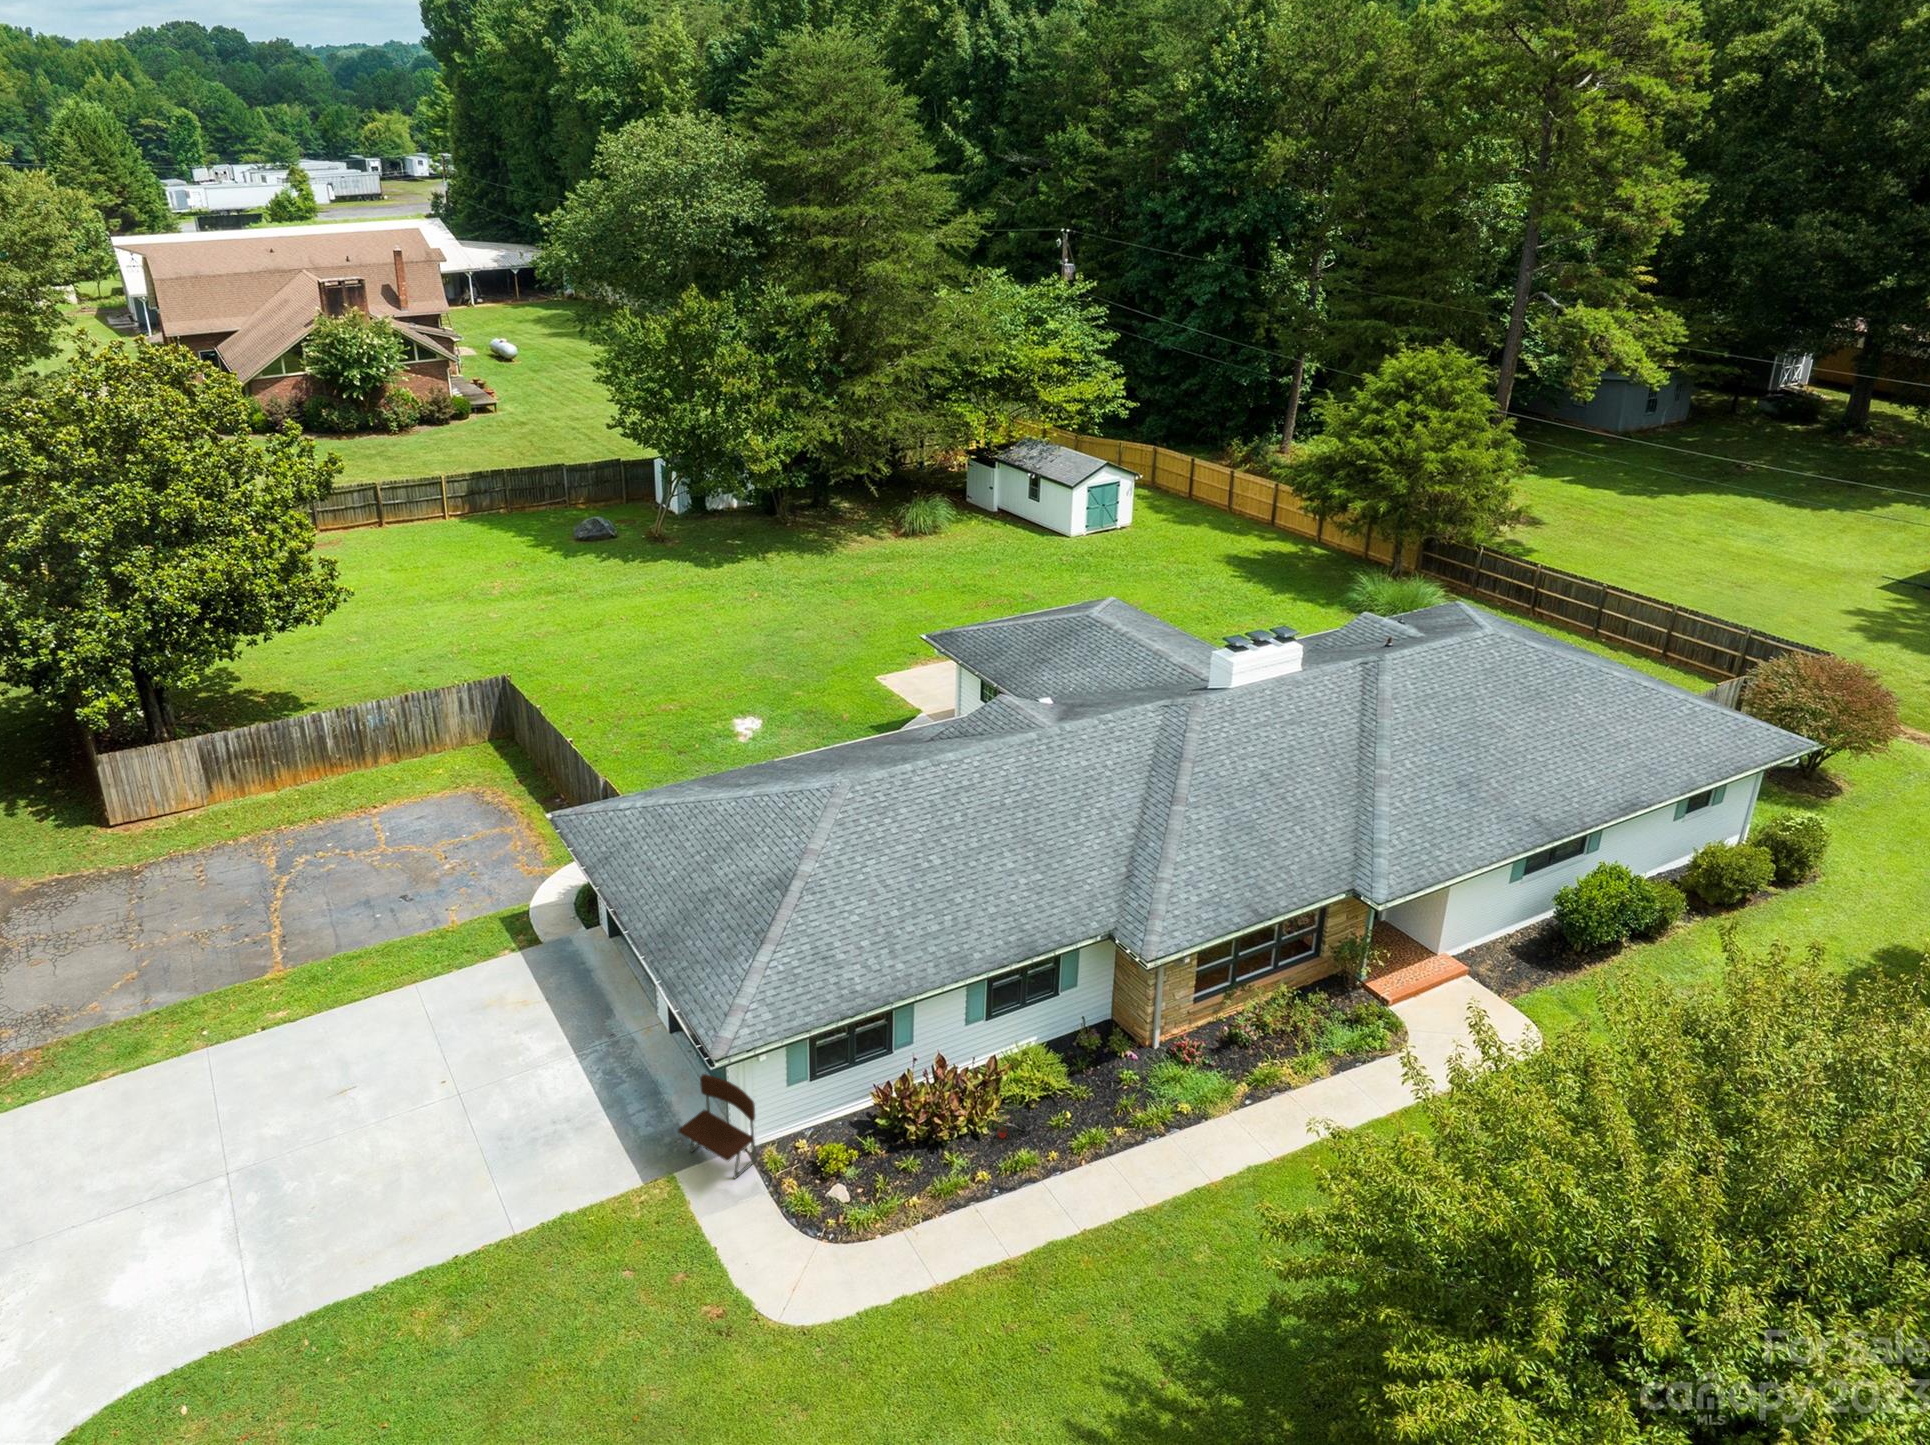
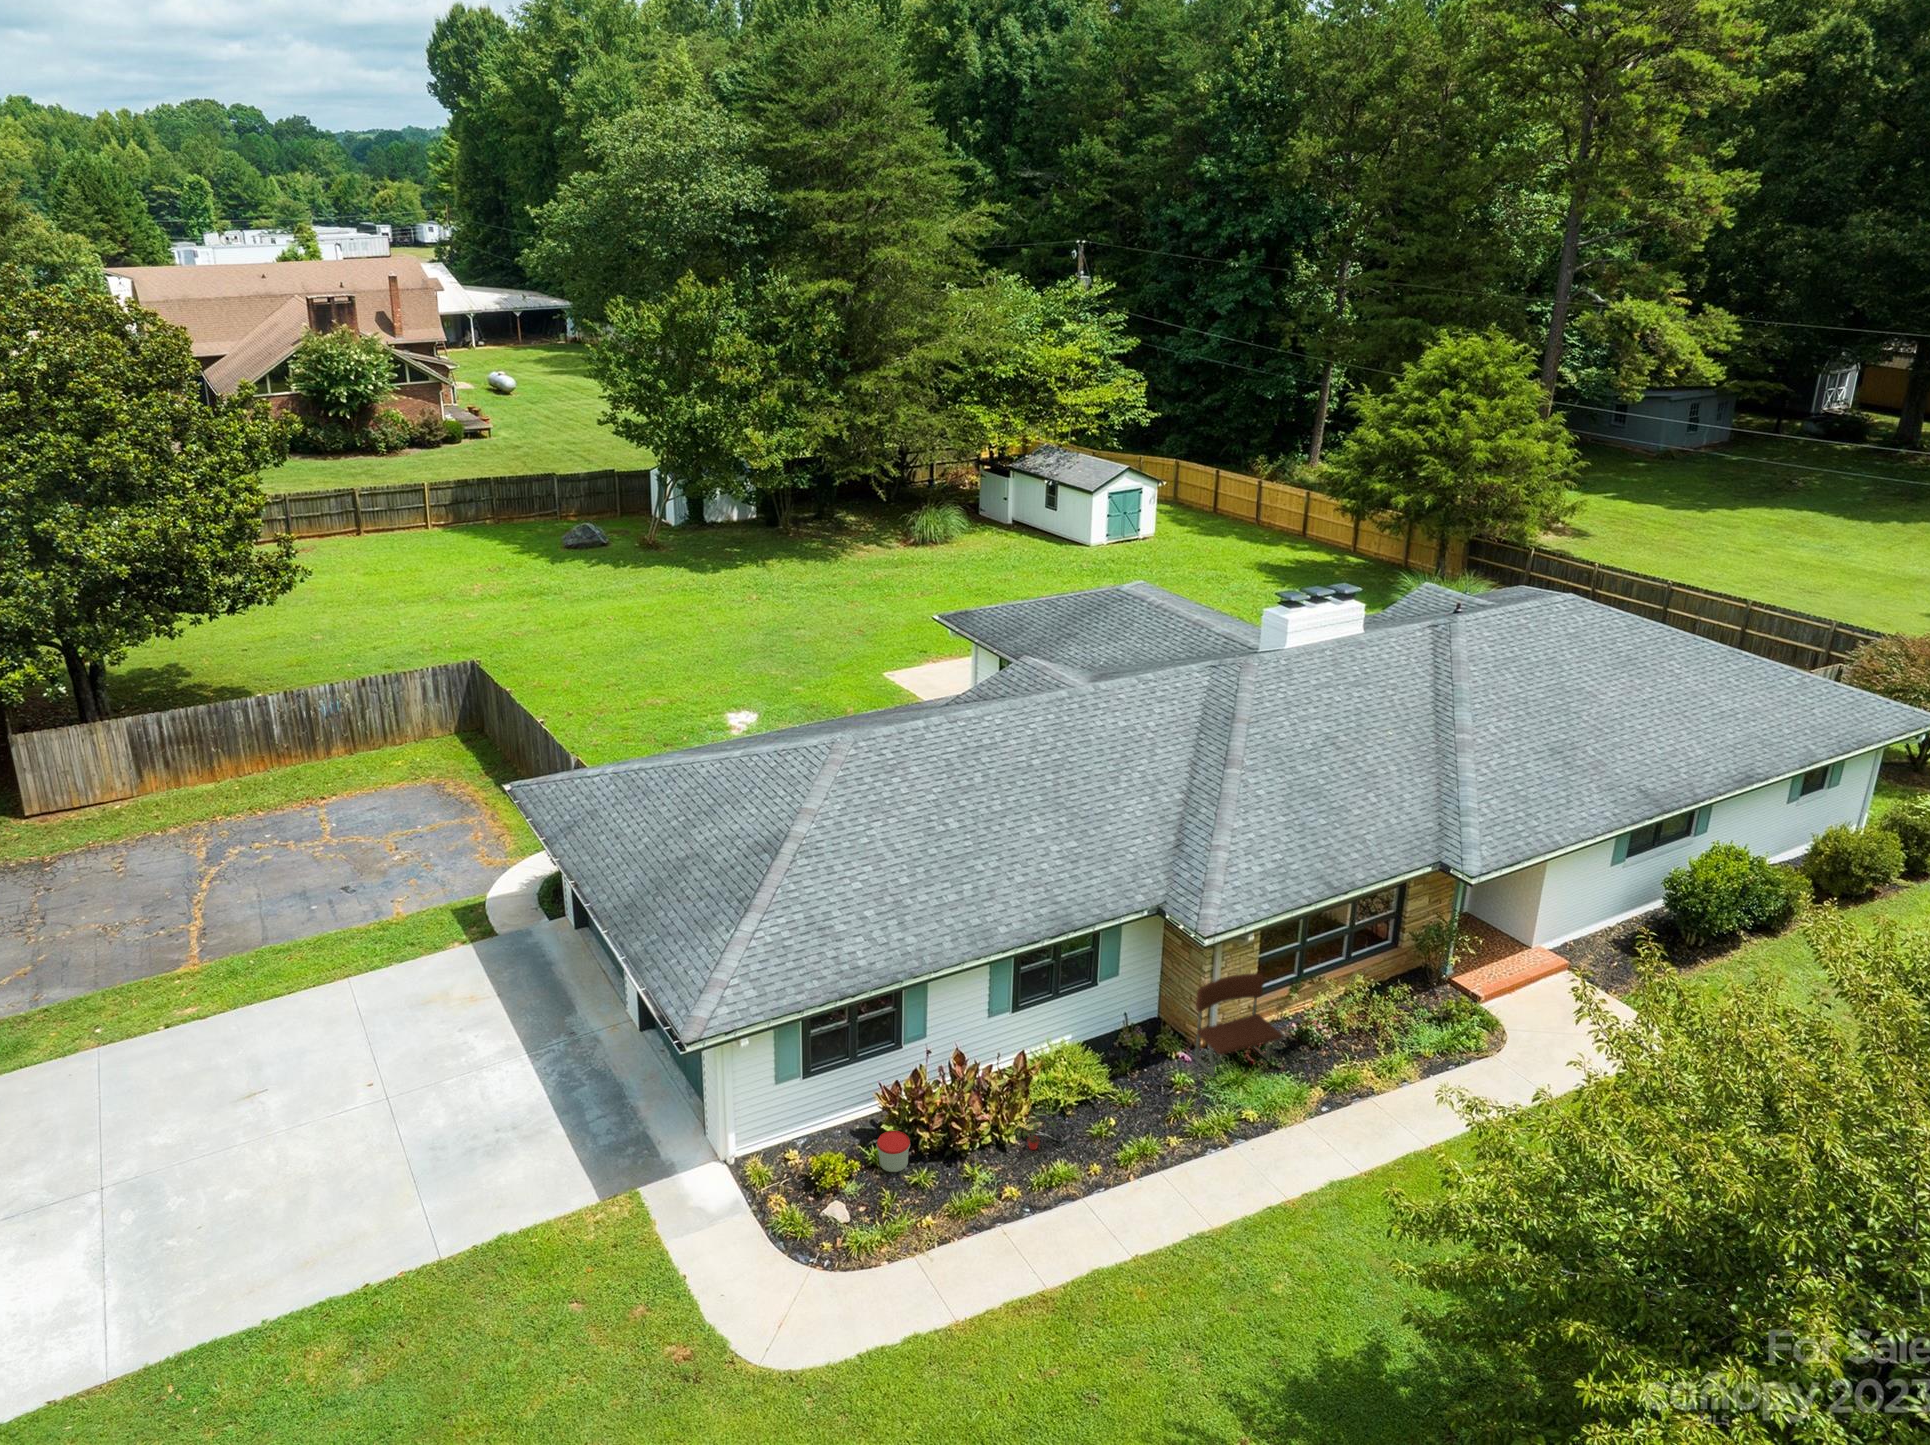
bench: present [678,1074,756,1178] -> present [1194,973,1283,1077]
bucket: none [873,1123,901,1158] -> present [877,1131,910,1172]

